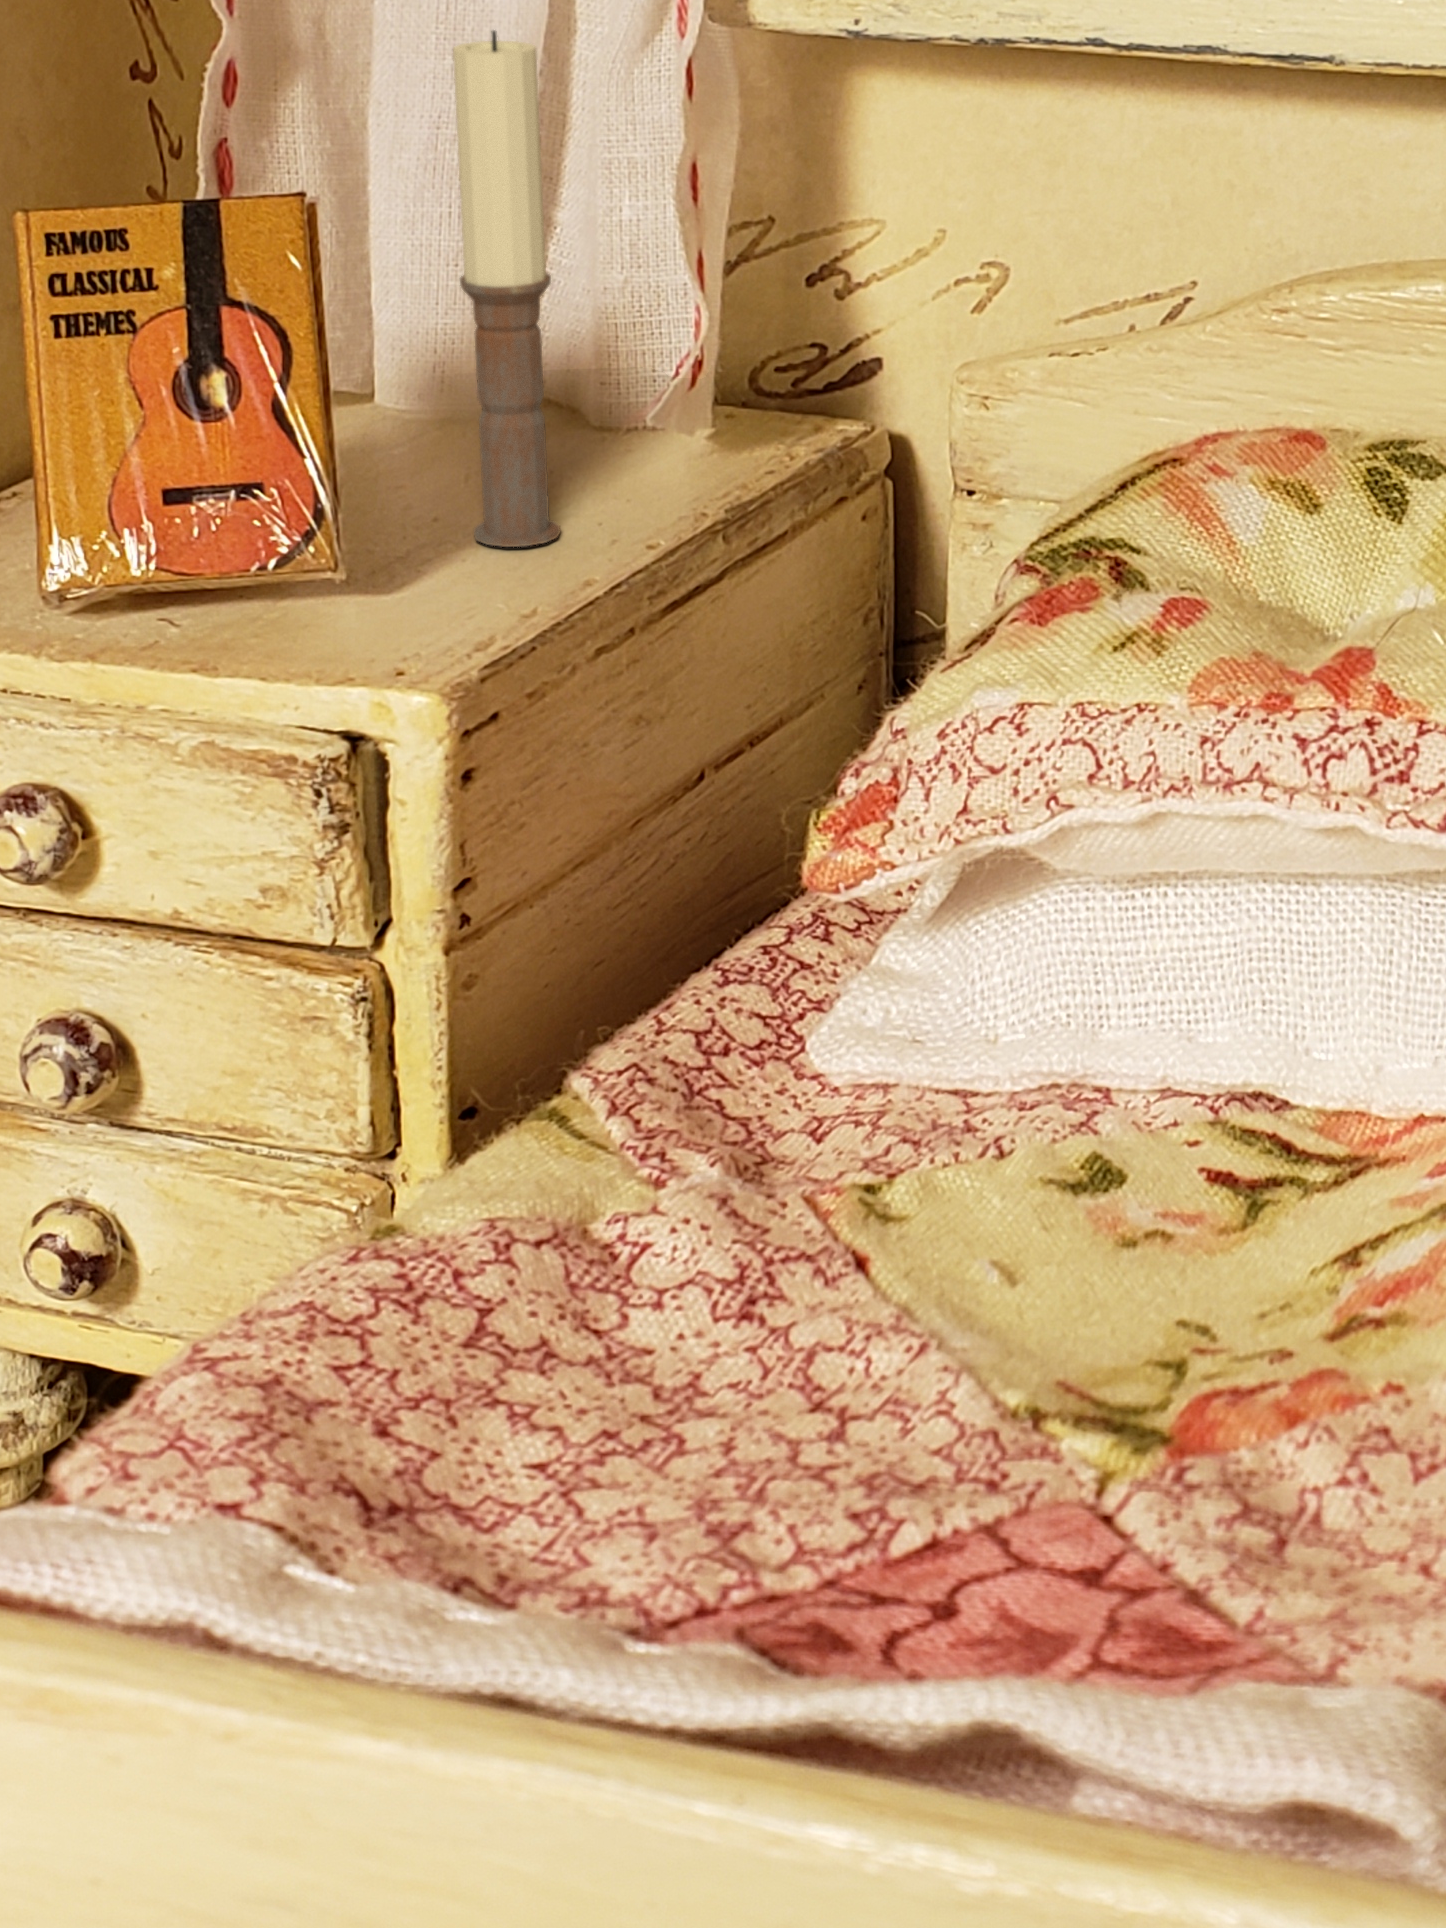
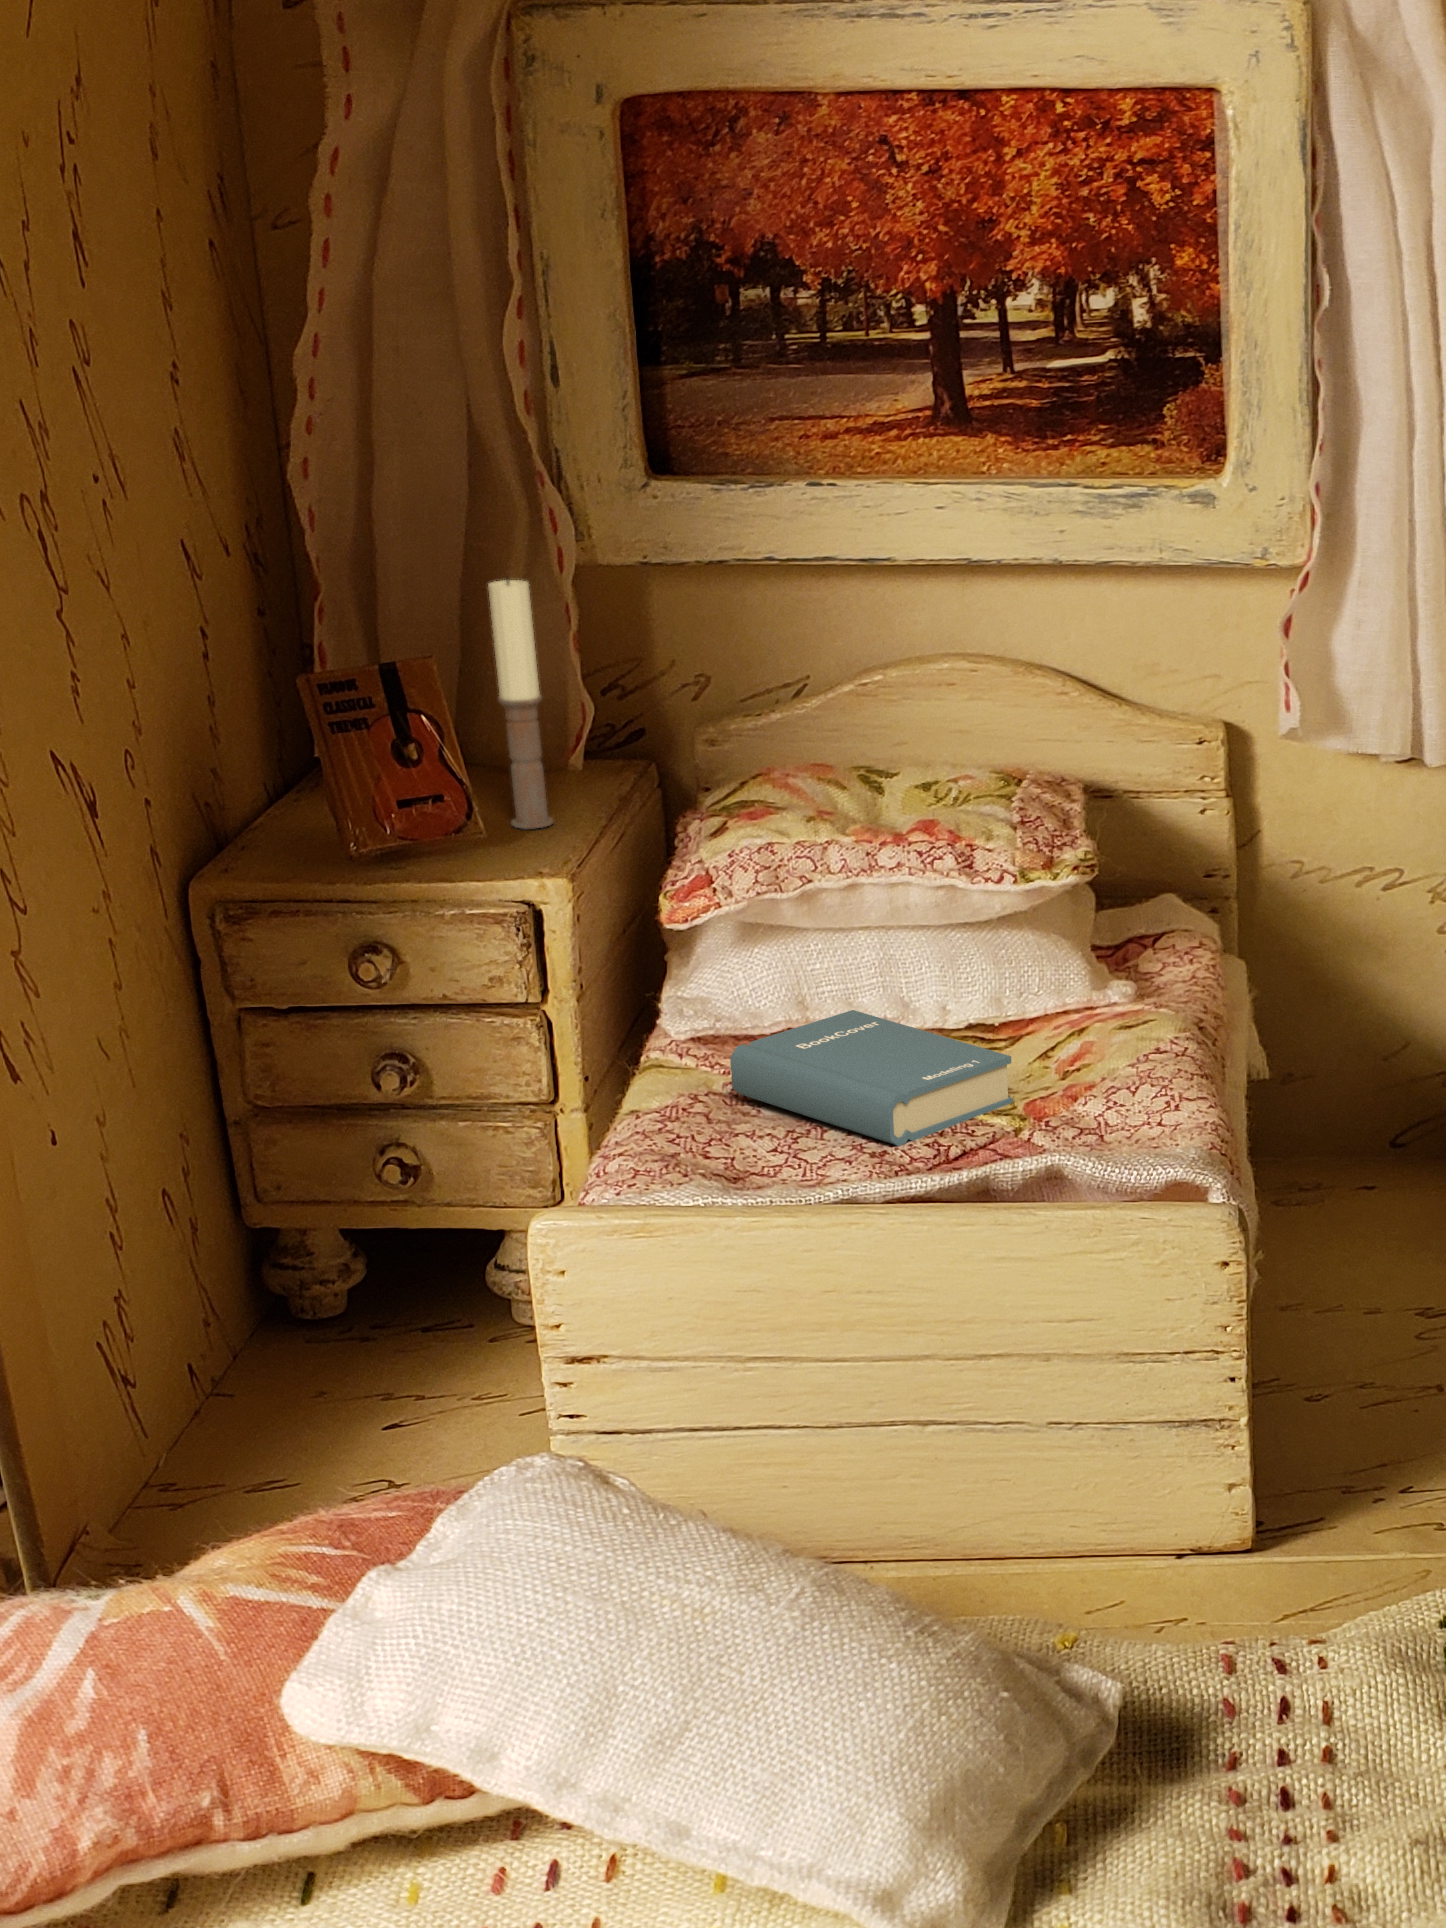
hardback book: none [540,1088,1147,1529] -> present [730,1010,1013,1146]

